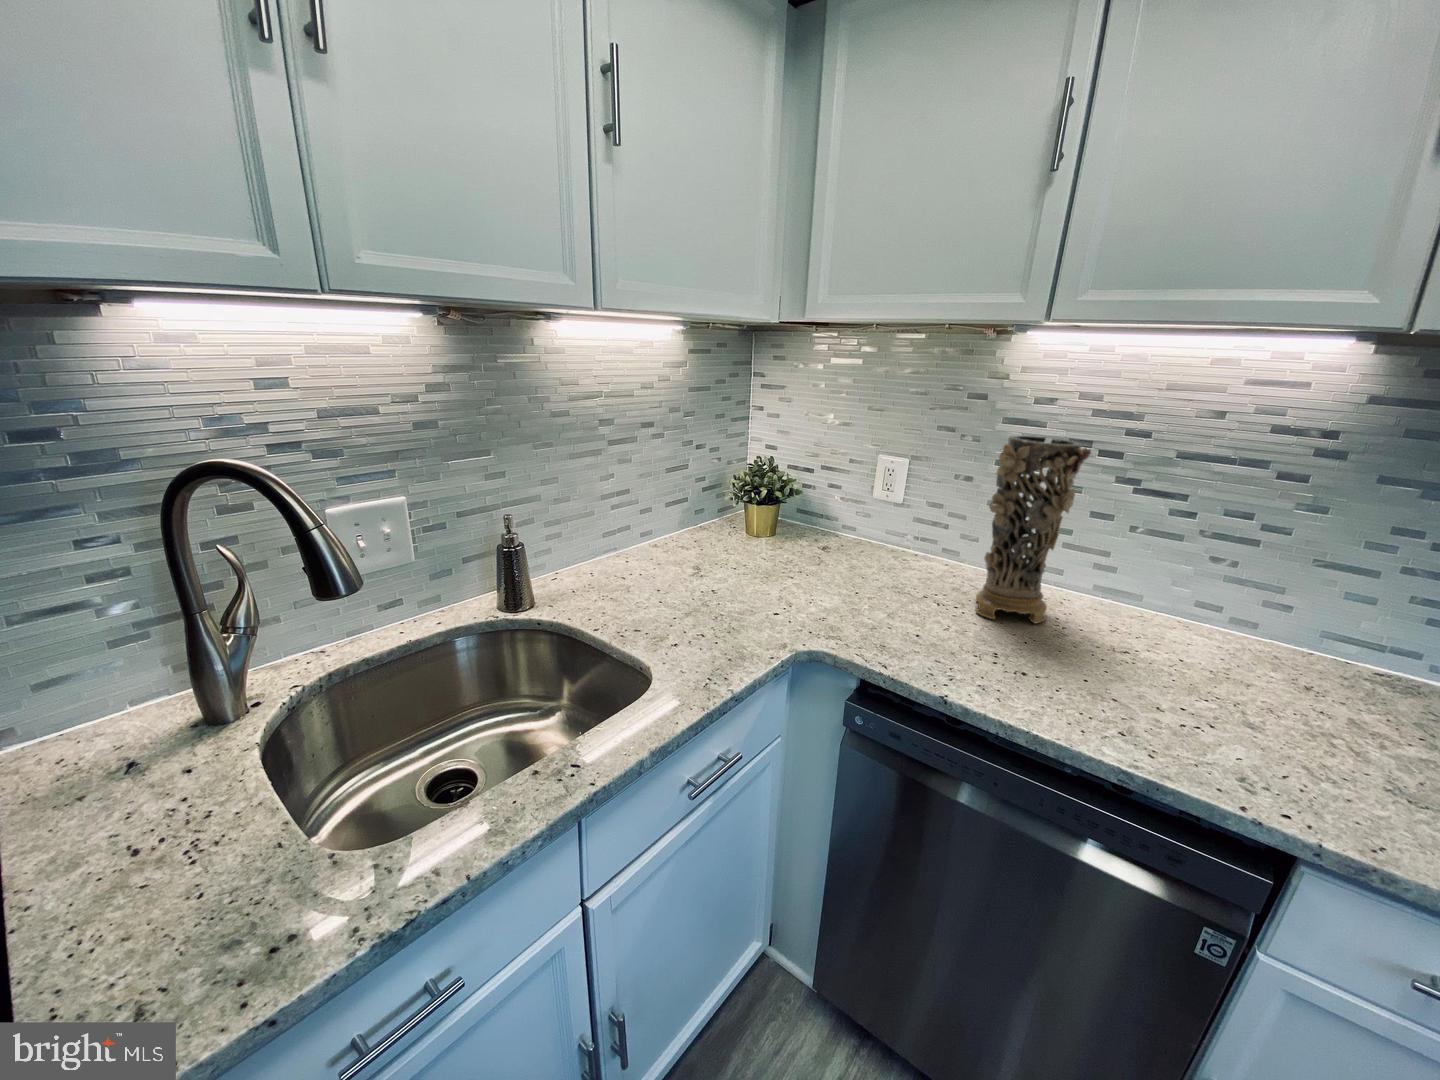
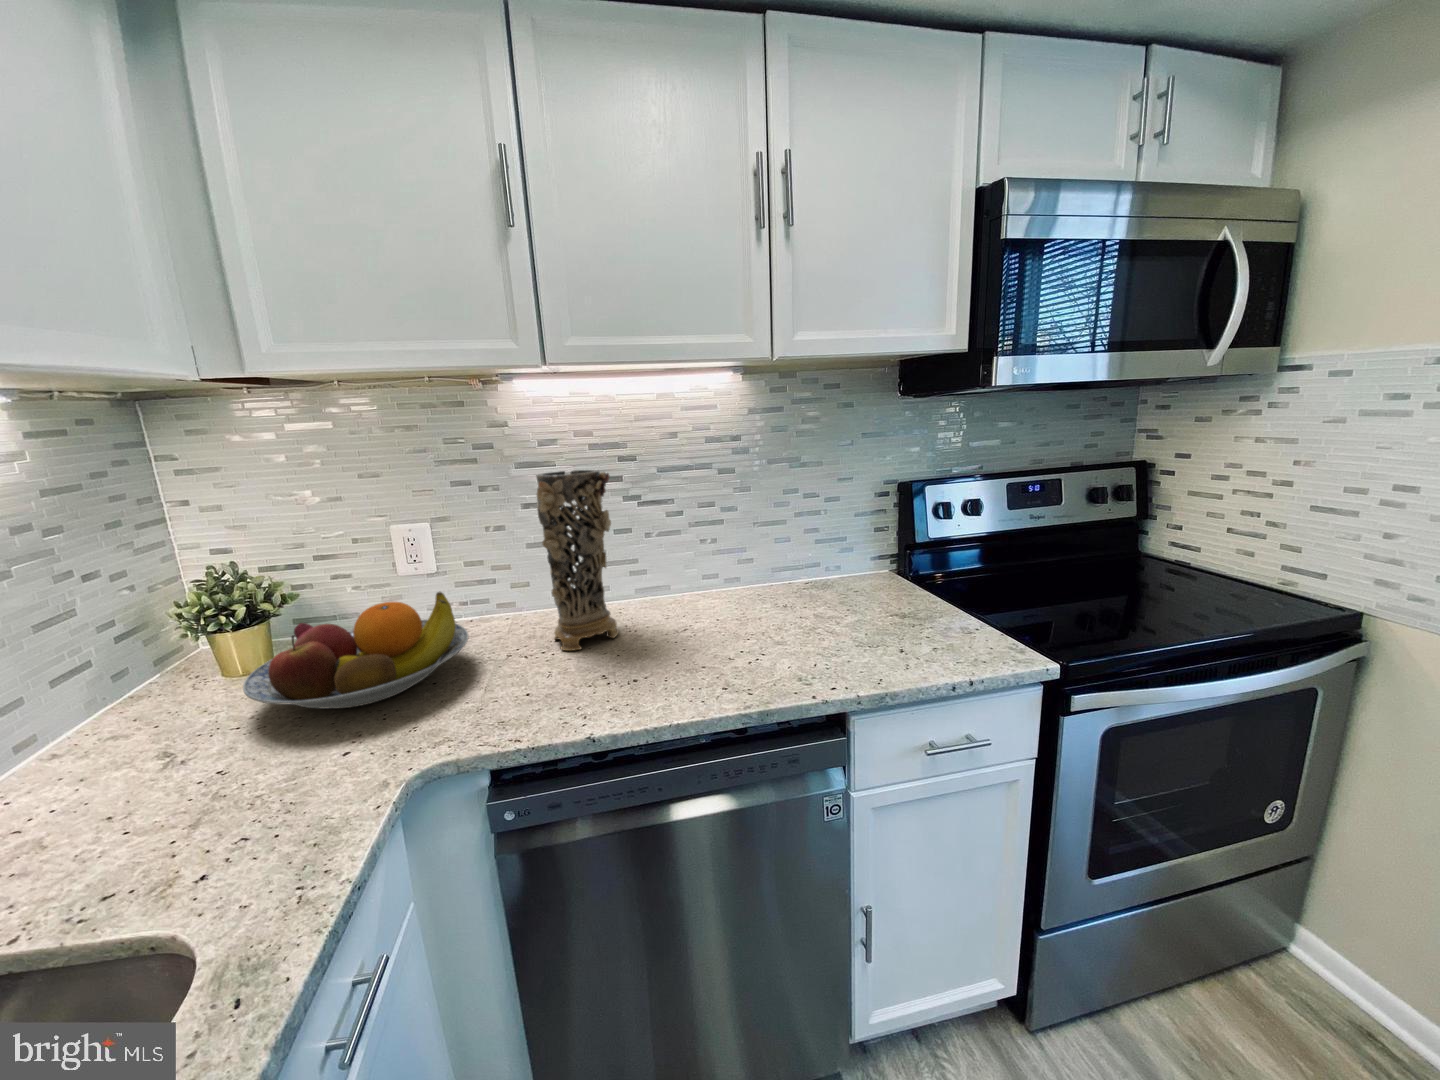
fruit bowl: none [743,512,900,590] -> present [243,592,468,709]

